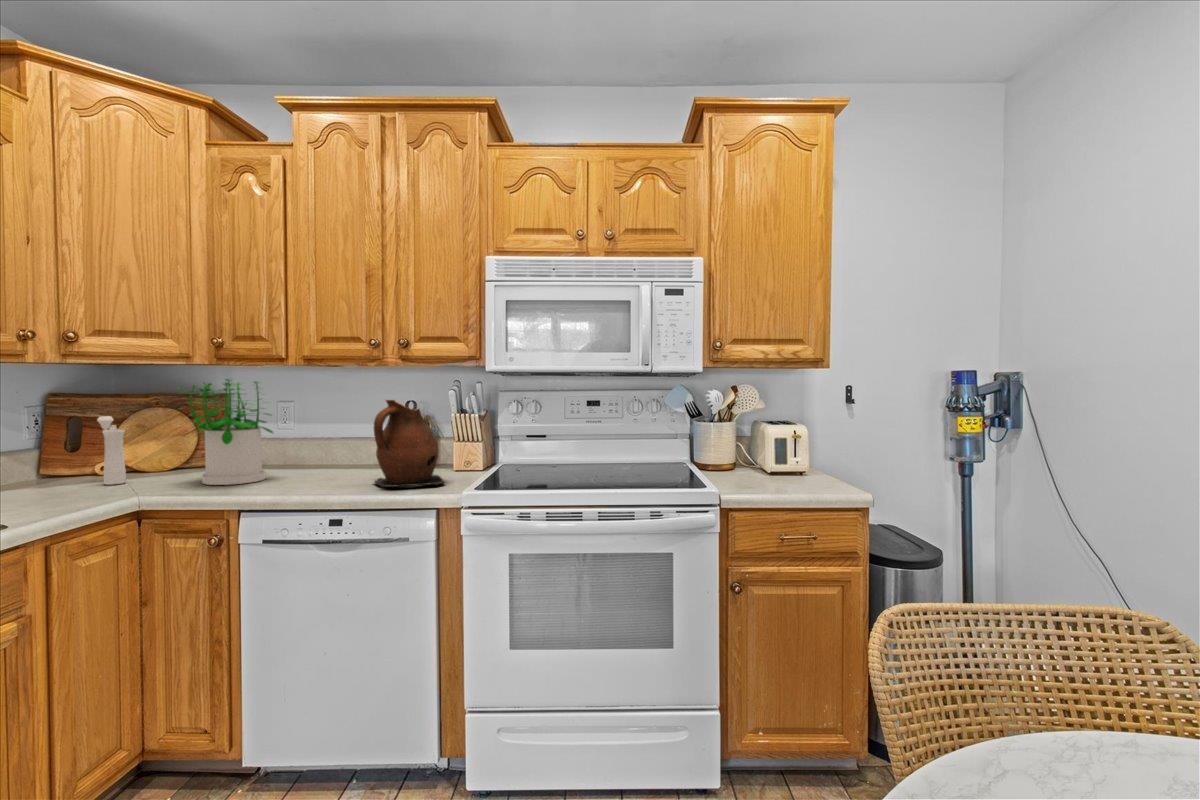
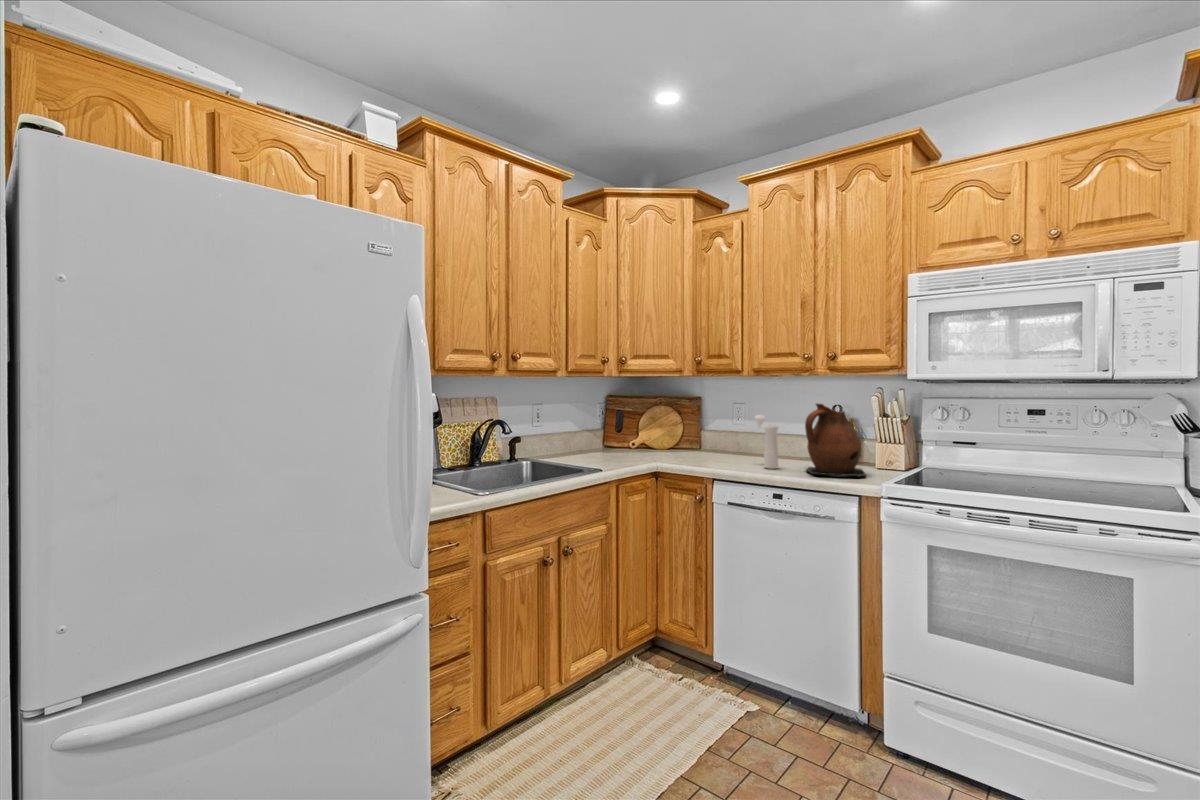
potted plant: present [180,379,273,485] -> none [673,387,733,462]
pepper mill: present [97,416,126,485] -> present [755,415,778,469]

